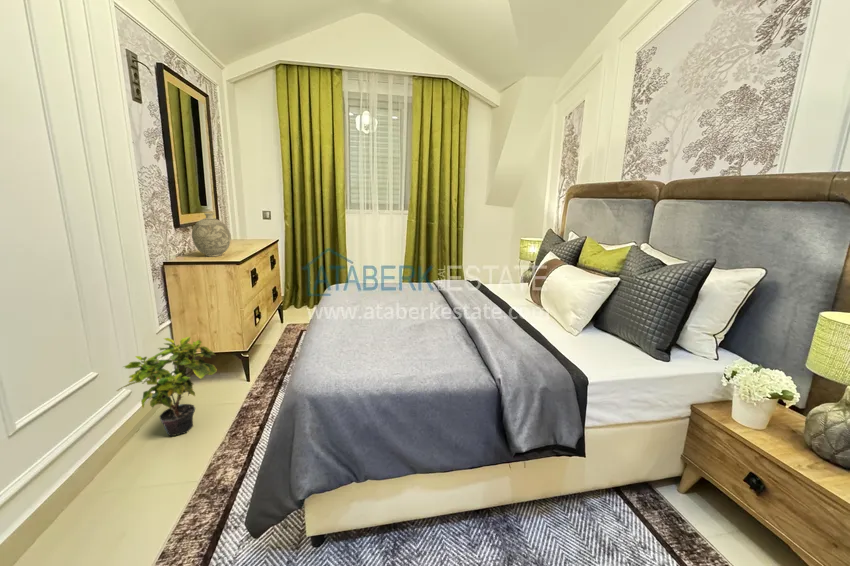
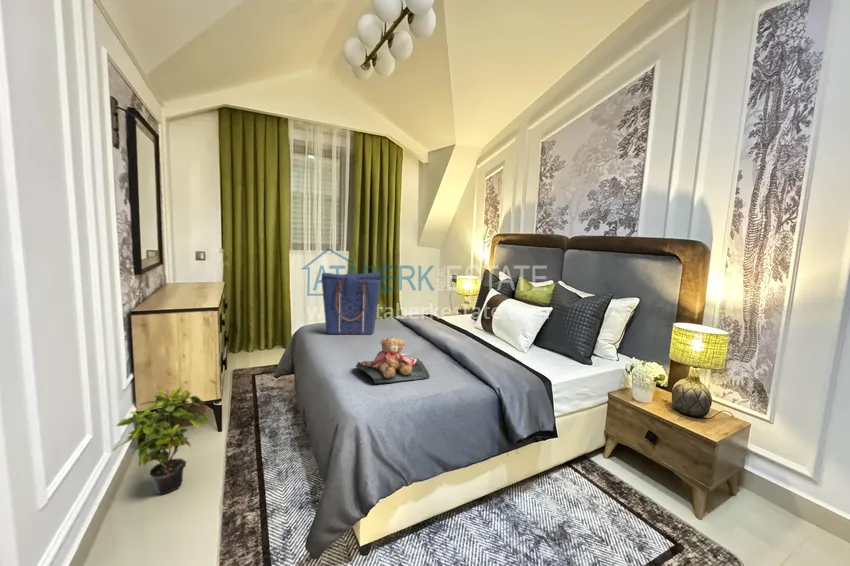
decorative vase: present [192,213,231,256] -> none [154,259,196,303]
tote bag: none [338,228,402,298] -> present [321,273,381,334]
teddy bear: none [338,301,419,357] -> present [356,337,429,384]

